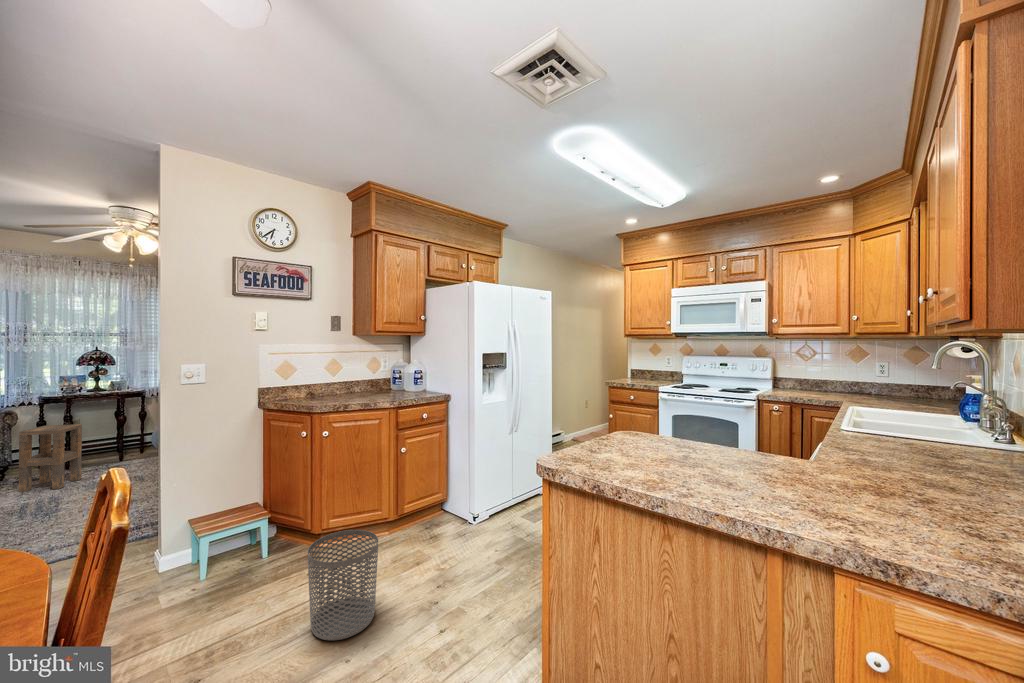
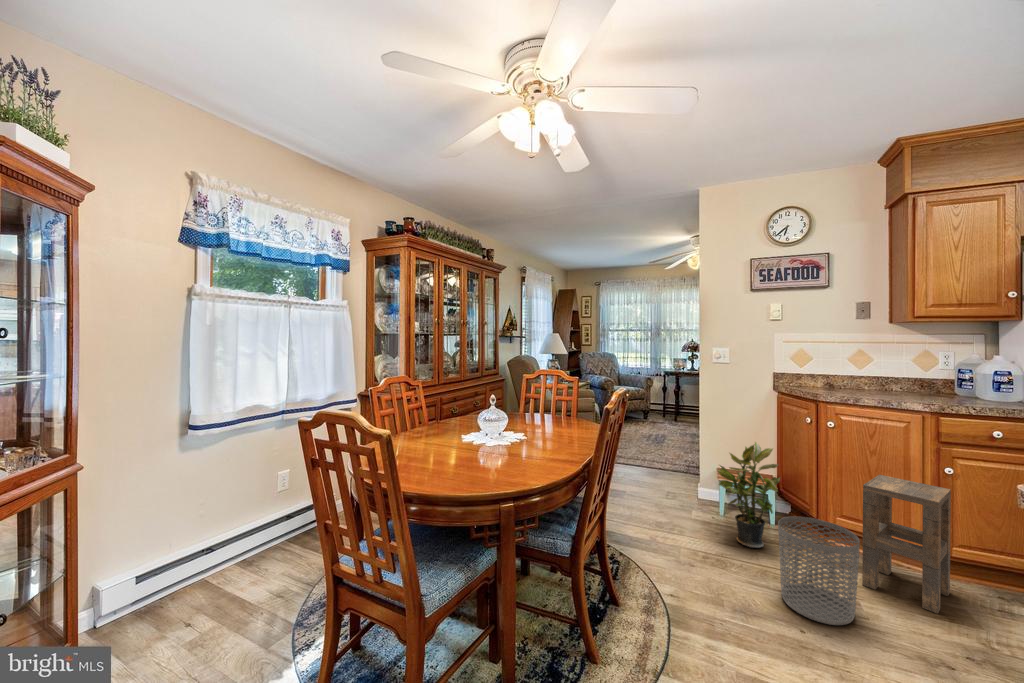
side table: present [19,424,82,492] -> present [862,475,951,614]
potted plant: none [209,470,287,600] -> present [718,442,780,548]

